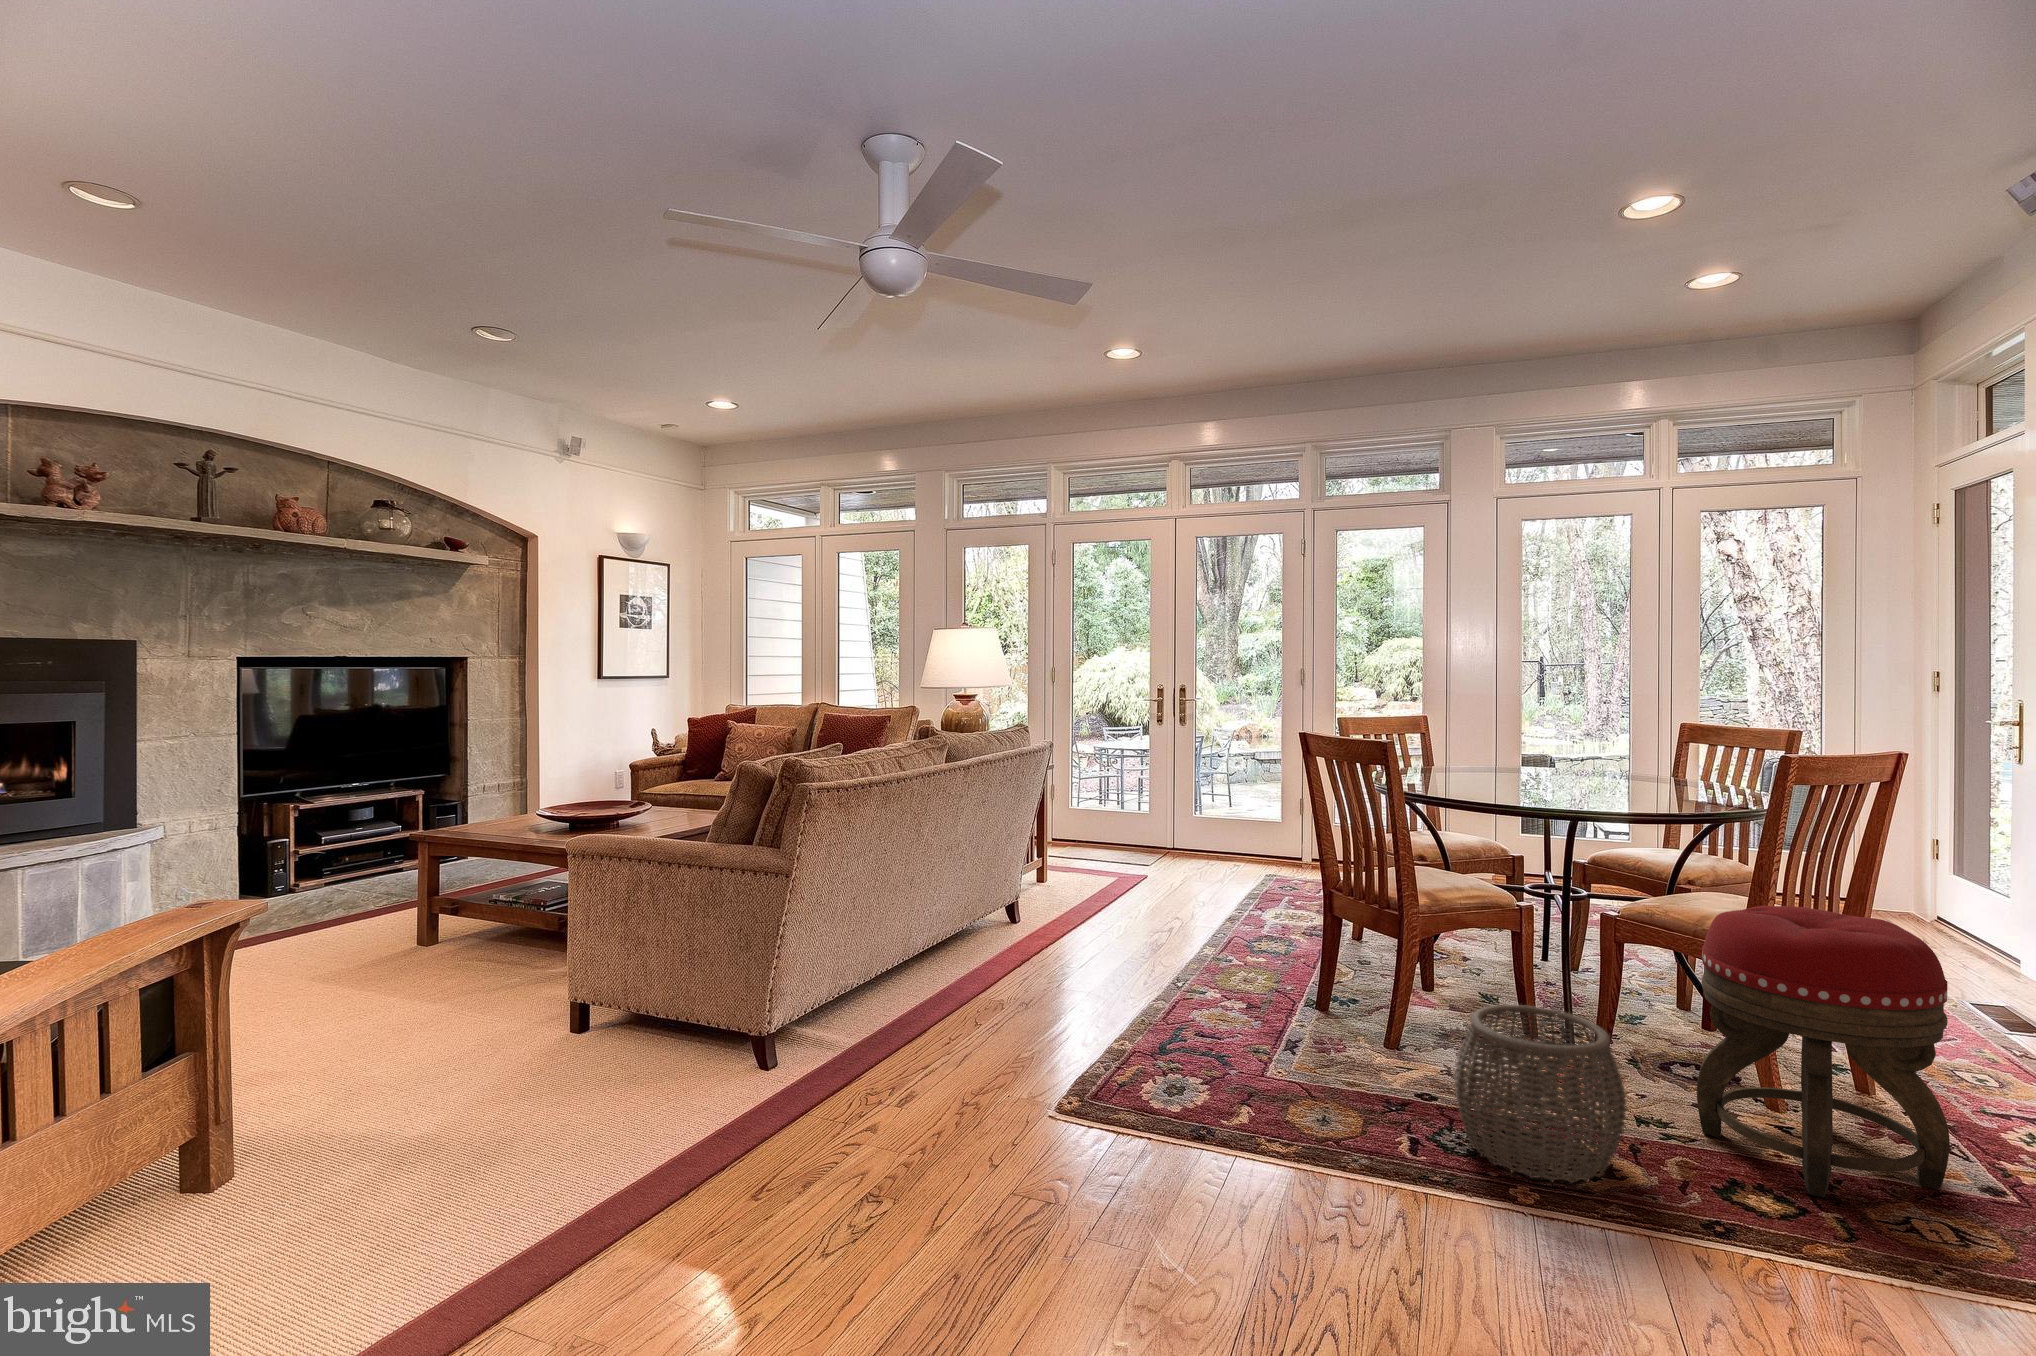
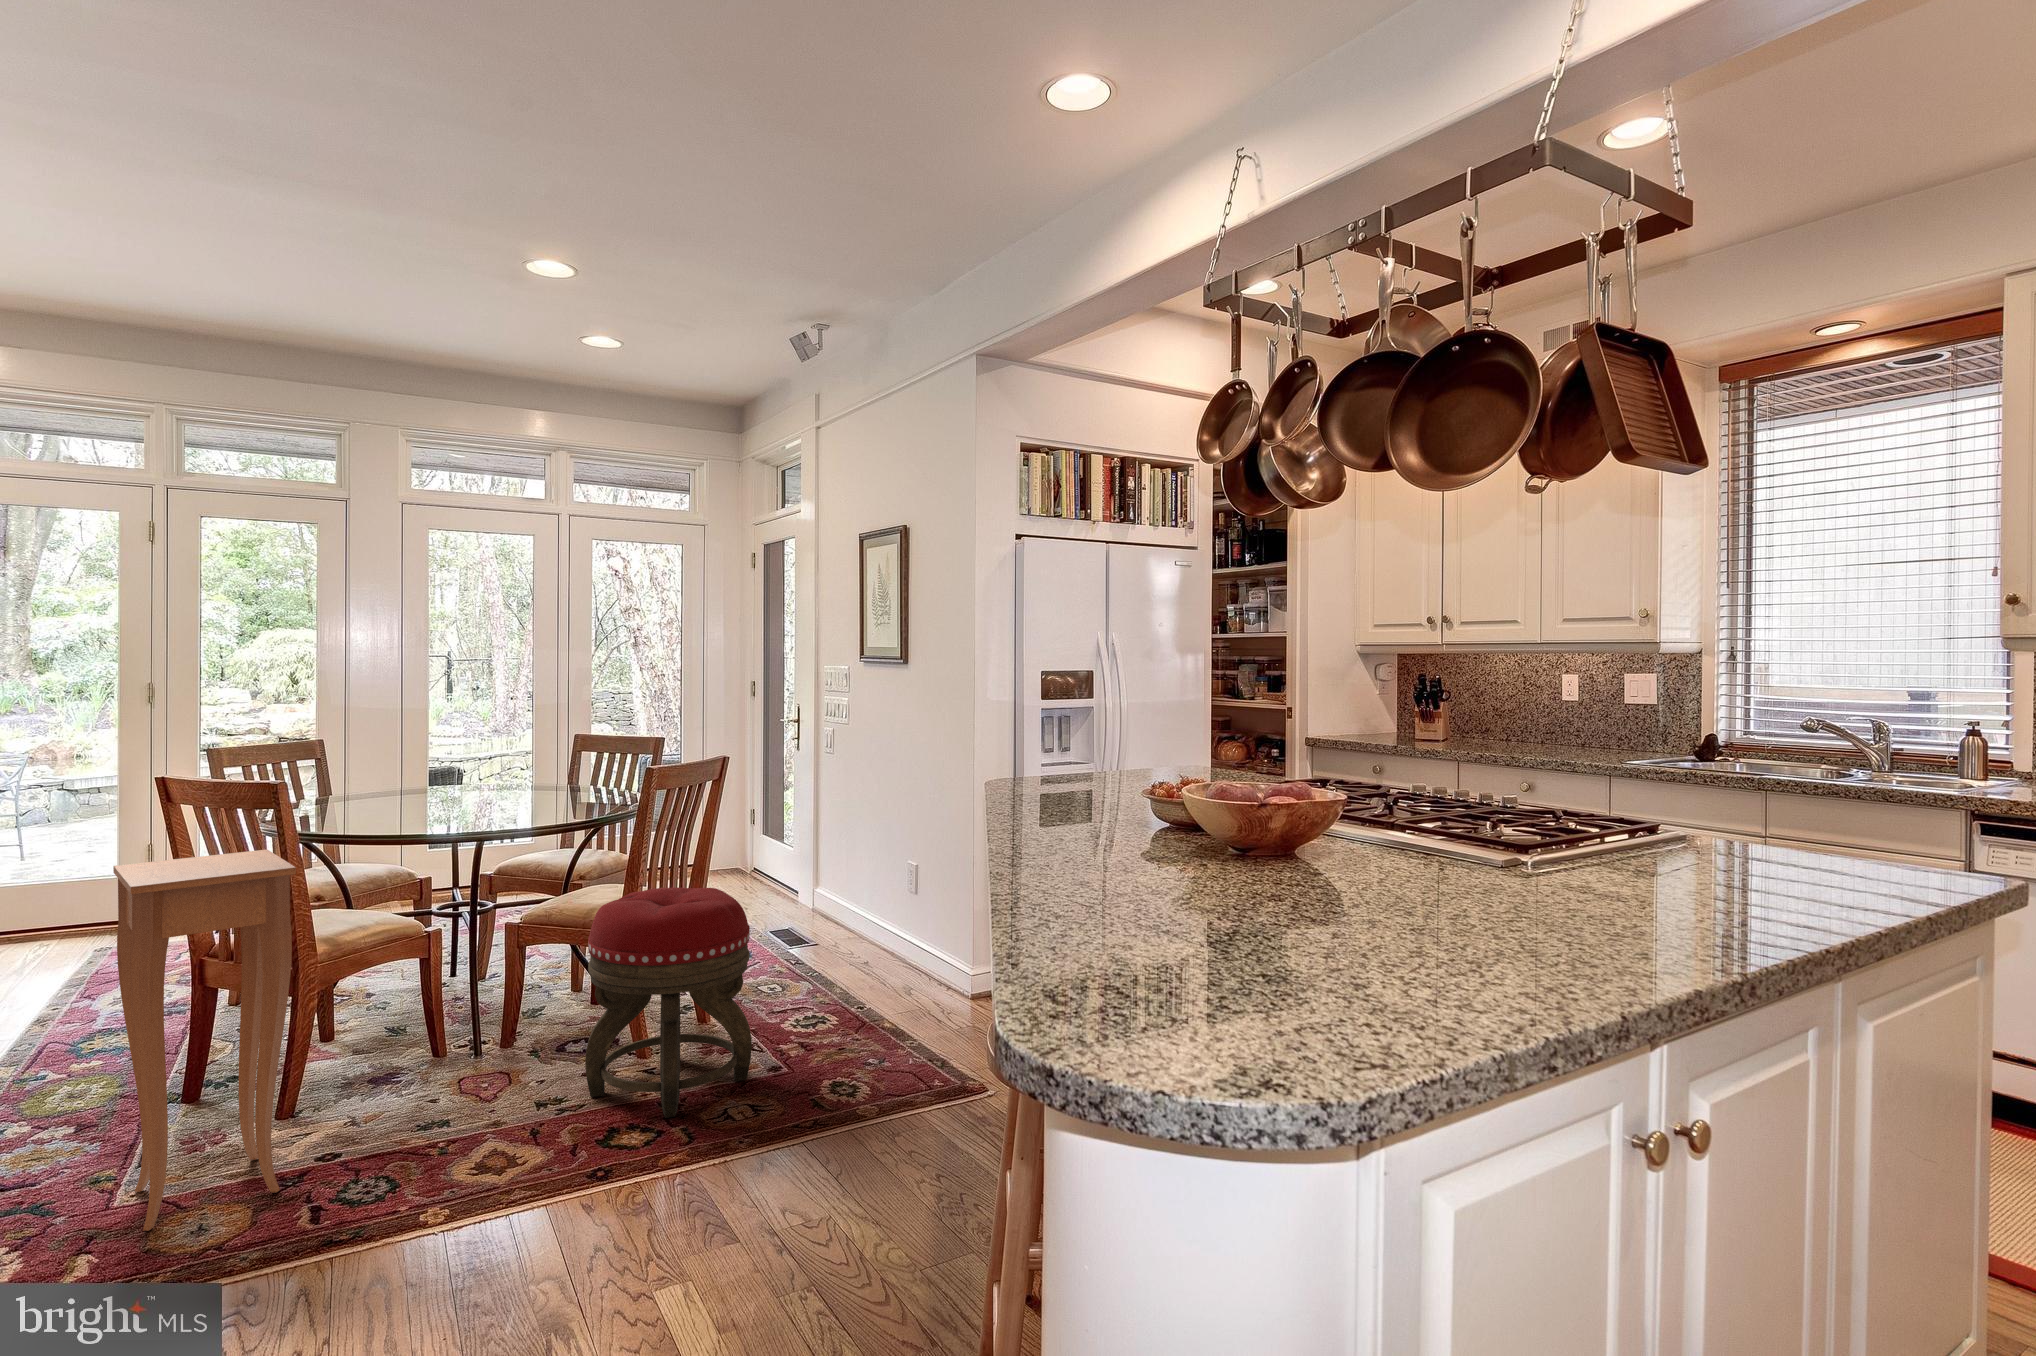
side table: none [1272,797,1403,1112] -> present [113,850,296,1231]
woven basket: present [1454,1005,1627,1183] -> none [359,1029,528,1201]

